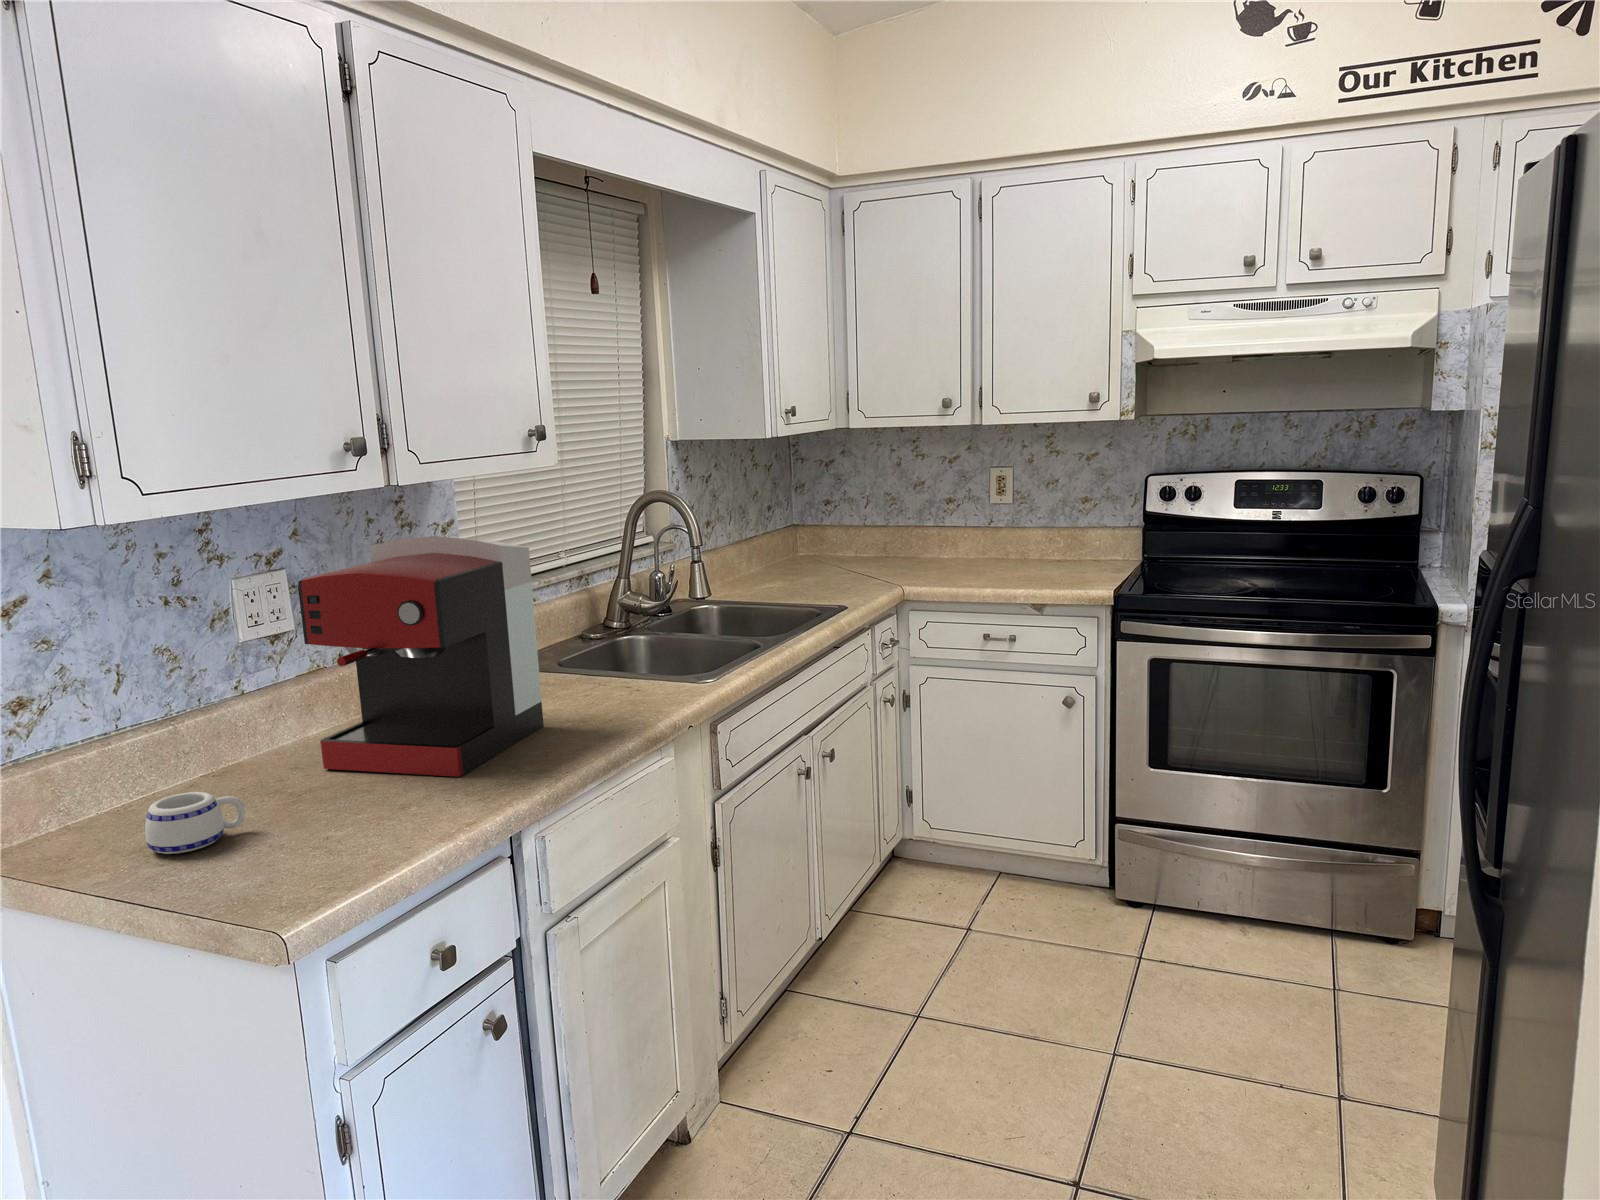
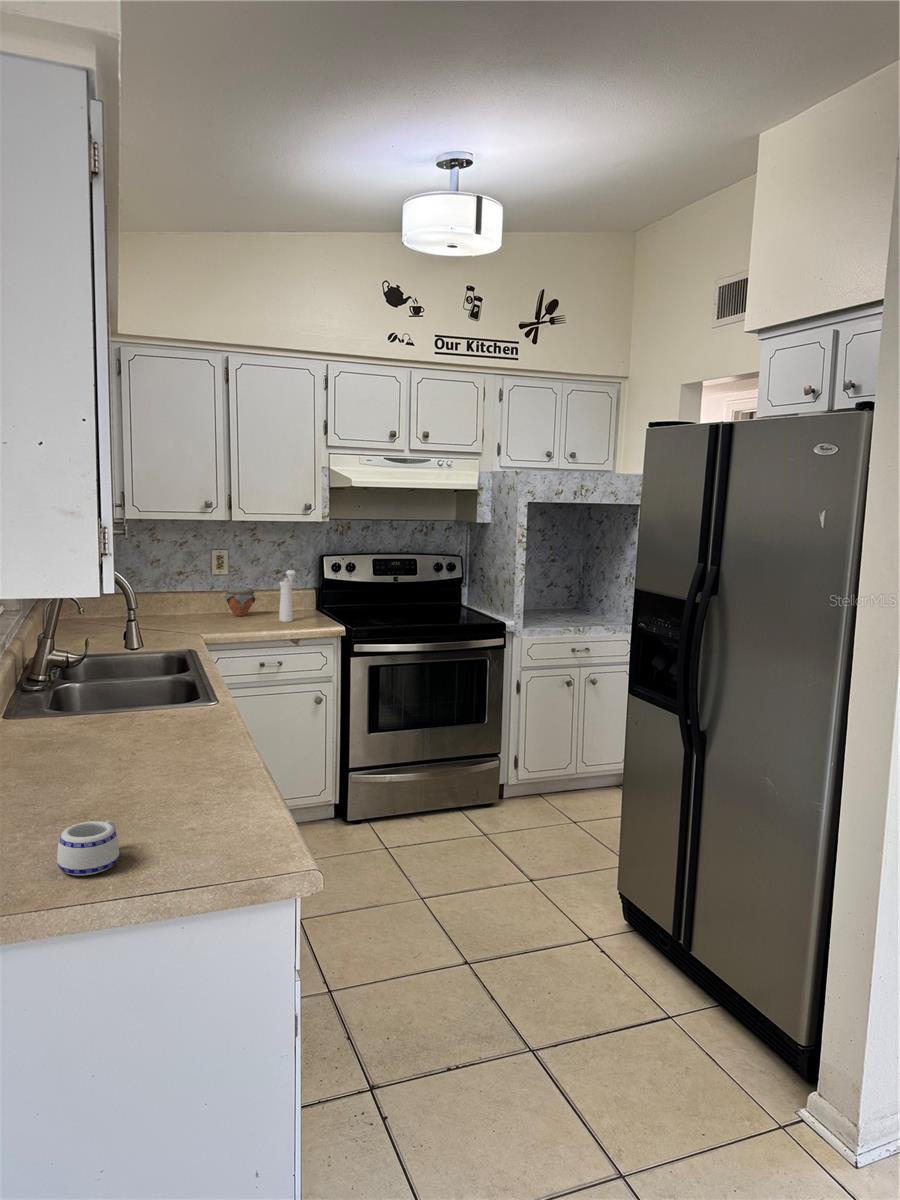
pepper mill: none [1052,497,1090,575] -> present [279,570,296,622]
jar: none [996,520,1039,564] -> present [225,586,256,616]
coffee maker: present [298,536,544,777] -> none [47,605,195,803]

